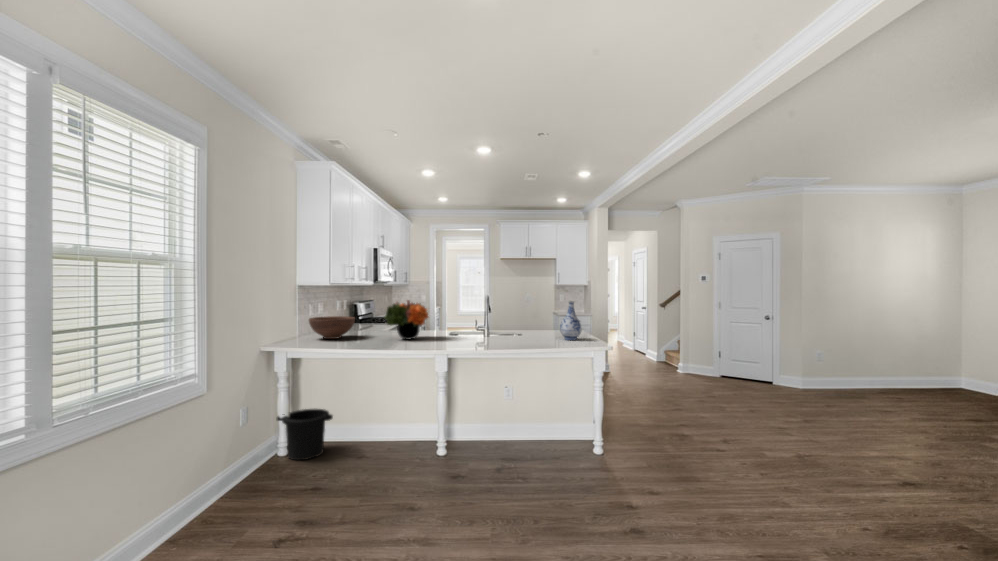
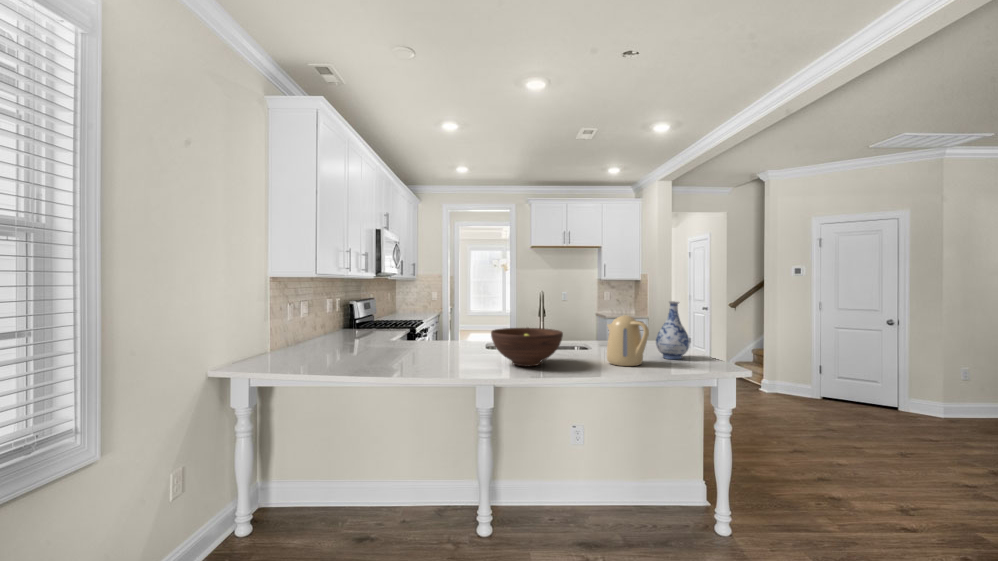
flower arrangement: present [385,300,428,340] -> none [395,299,463,358]
kettle: none [523,310,548,344] -> present [607,315,649,366]
fruit bowl: present [309,316,355,339] -> present [491,328,563,366]
trash can: present [277,409,333,460] -> none [236,459,320,543]

